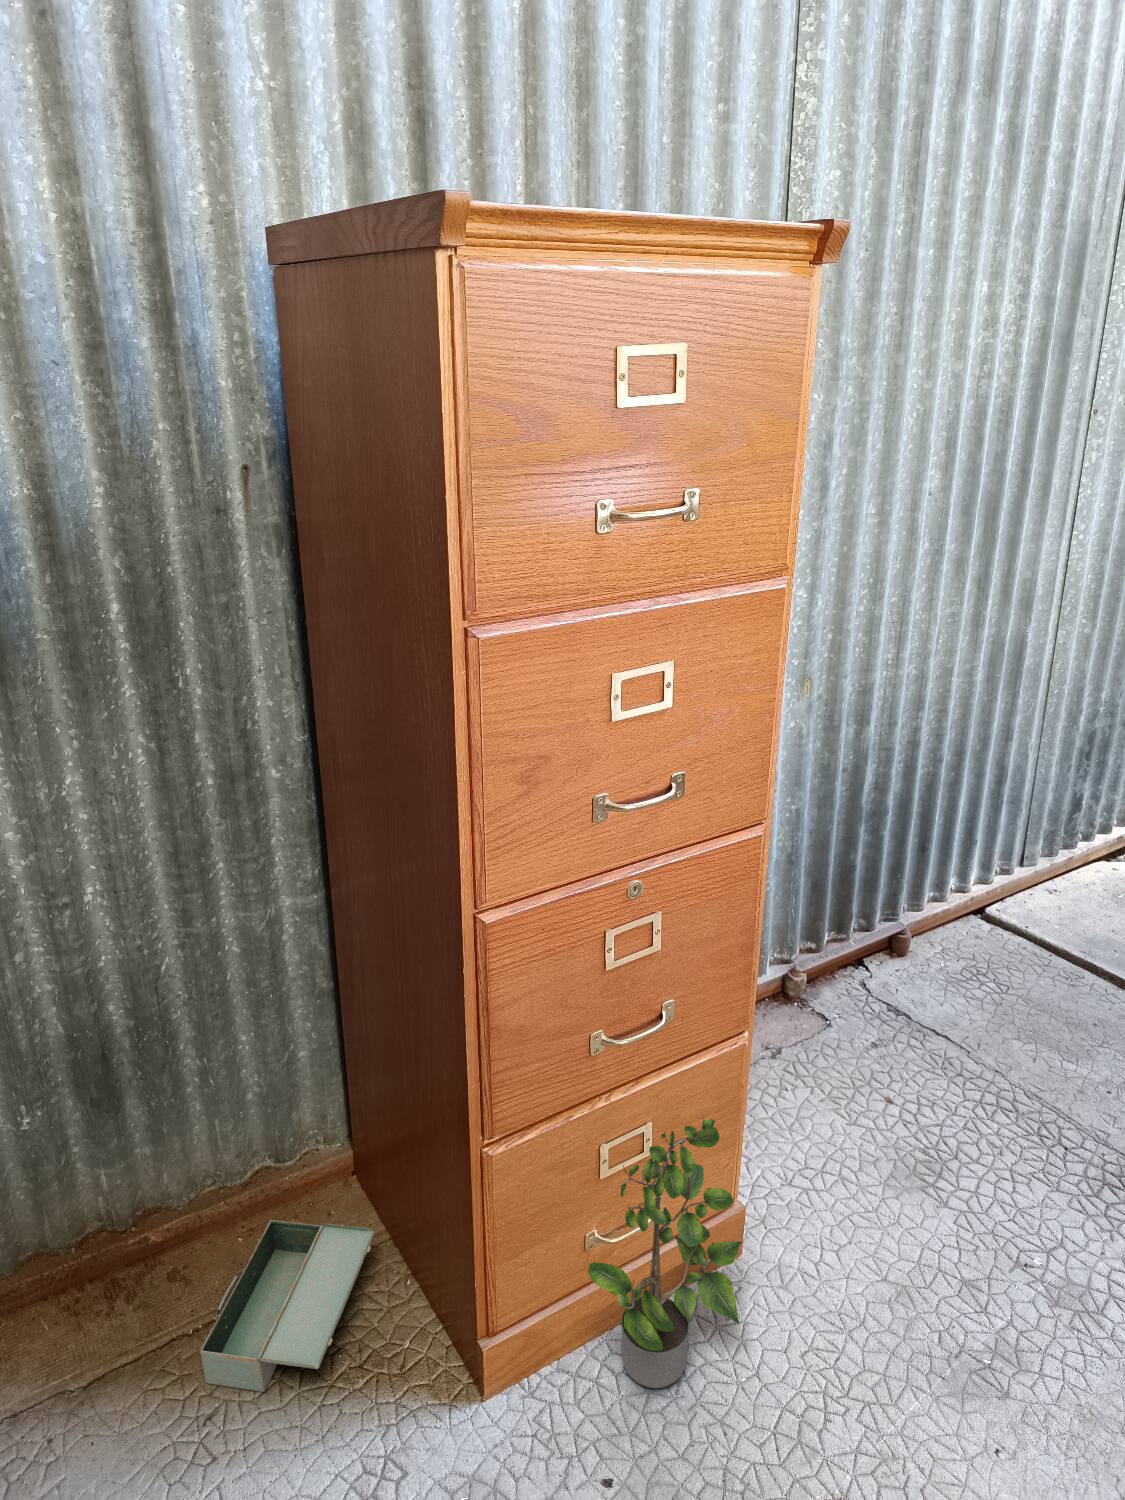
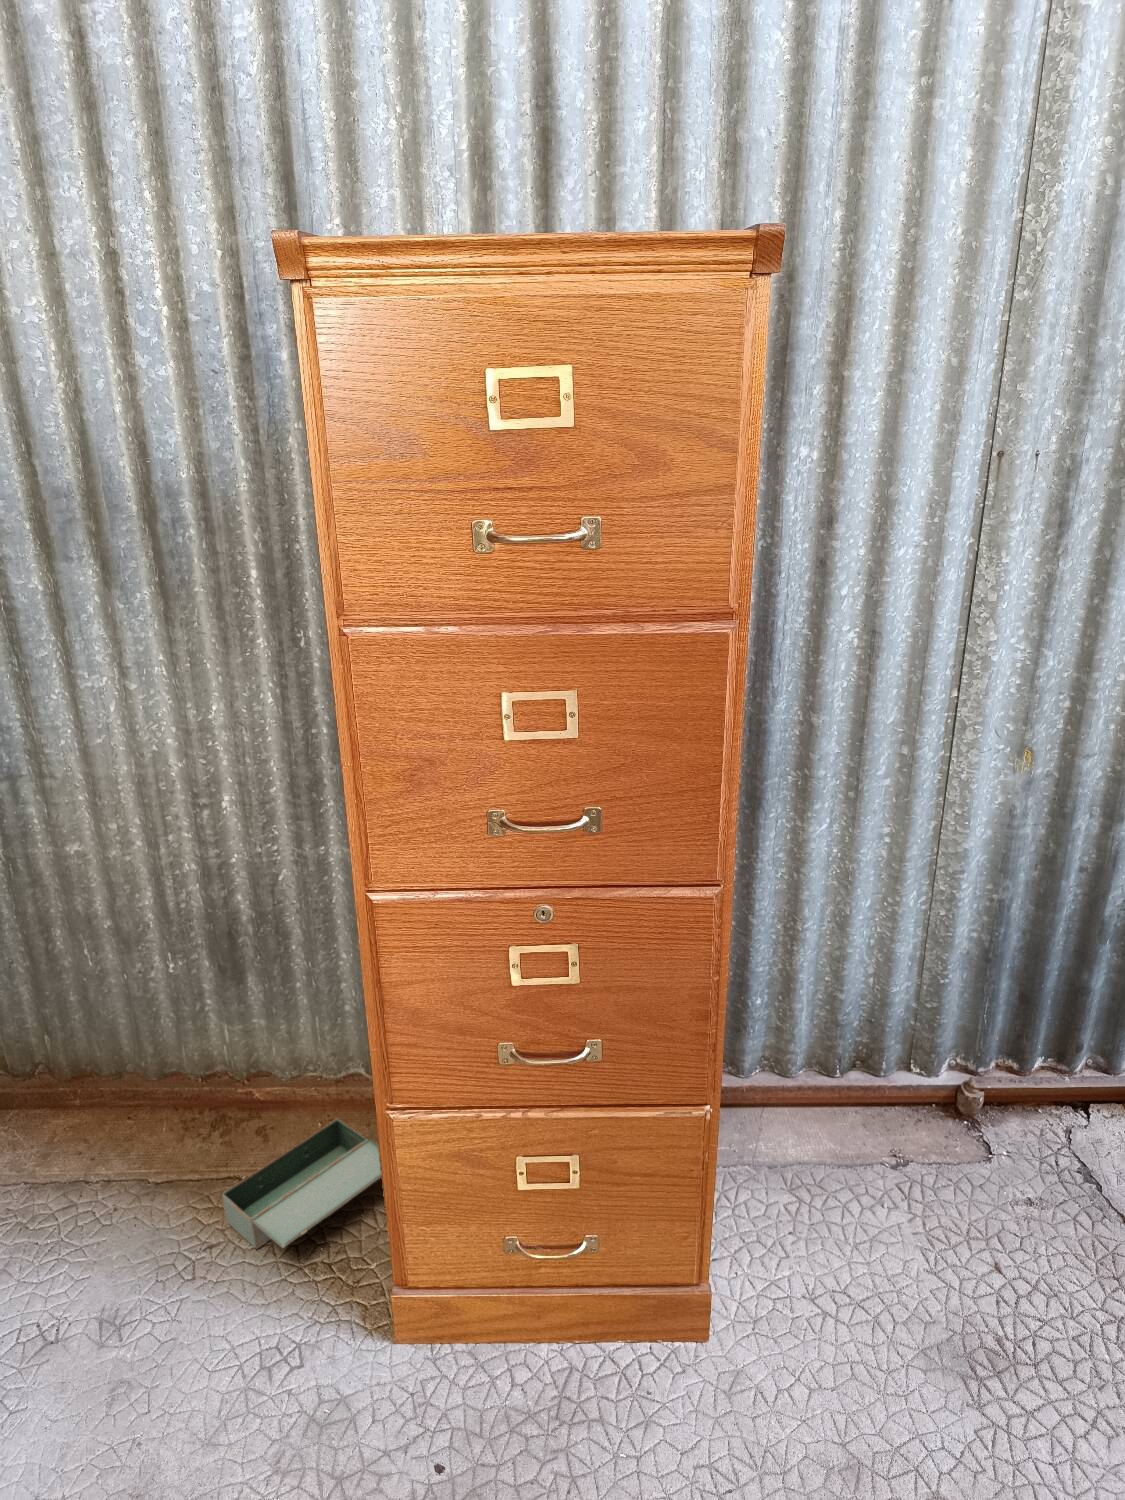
potted plant: present [588,1118,742,1388] -> none [483,1164,663,1419]

